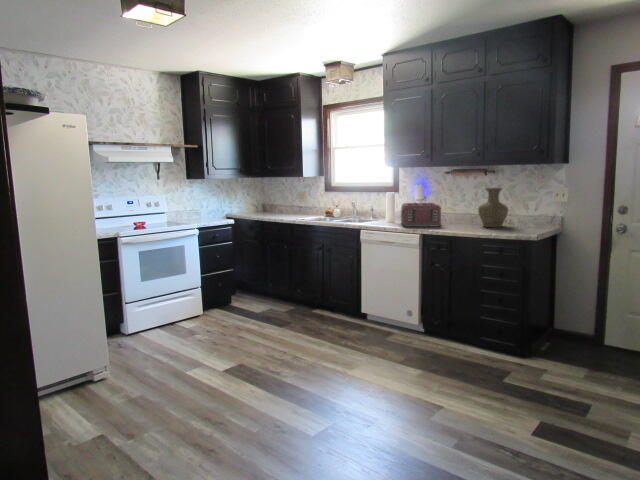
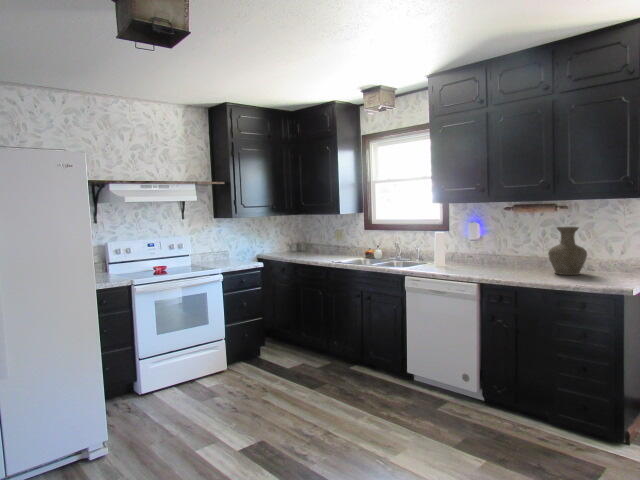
toaster: present [401,203,441,227] -> none [453,244,503,273]

